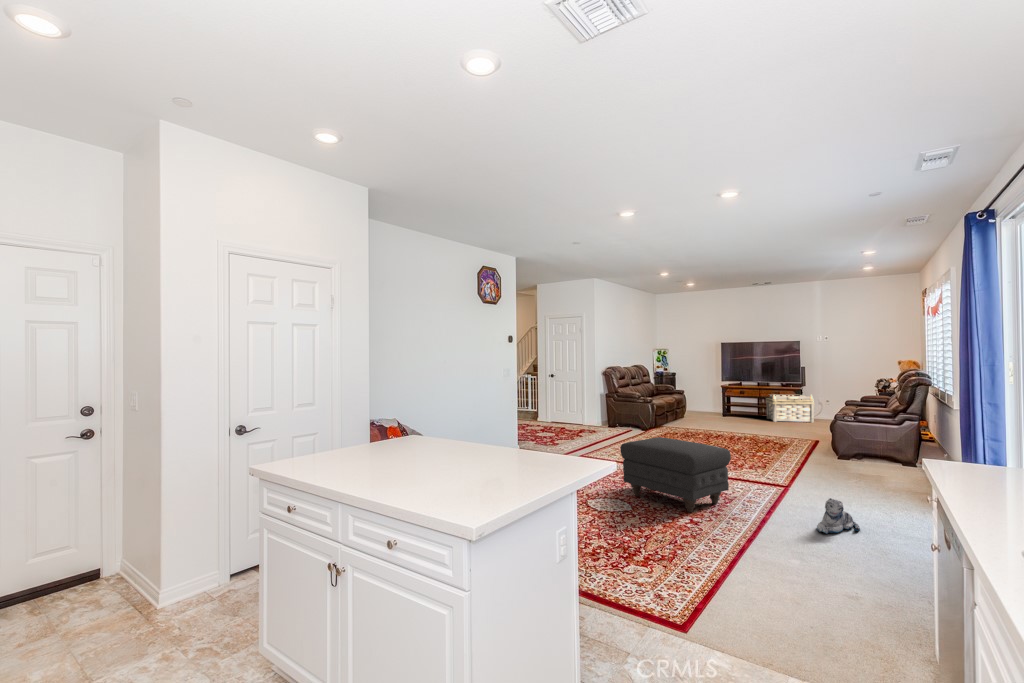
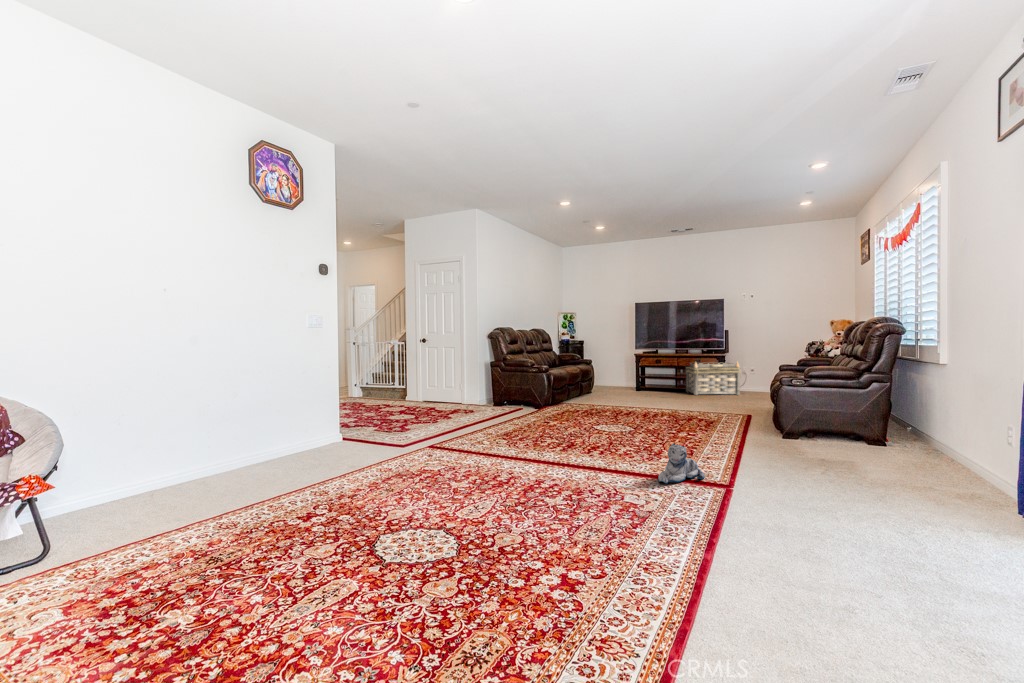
ottoman: present [620,437,731,512] -> none [455,413,643,552]
plush toy: present [817,498,860,534] -> present [658,443,705,484]

